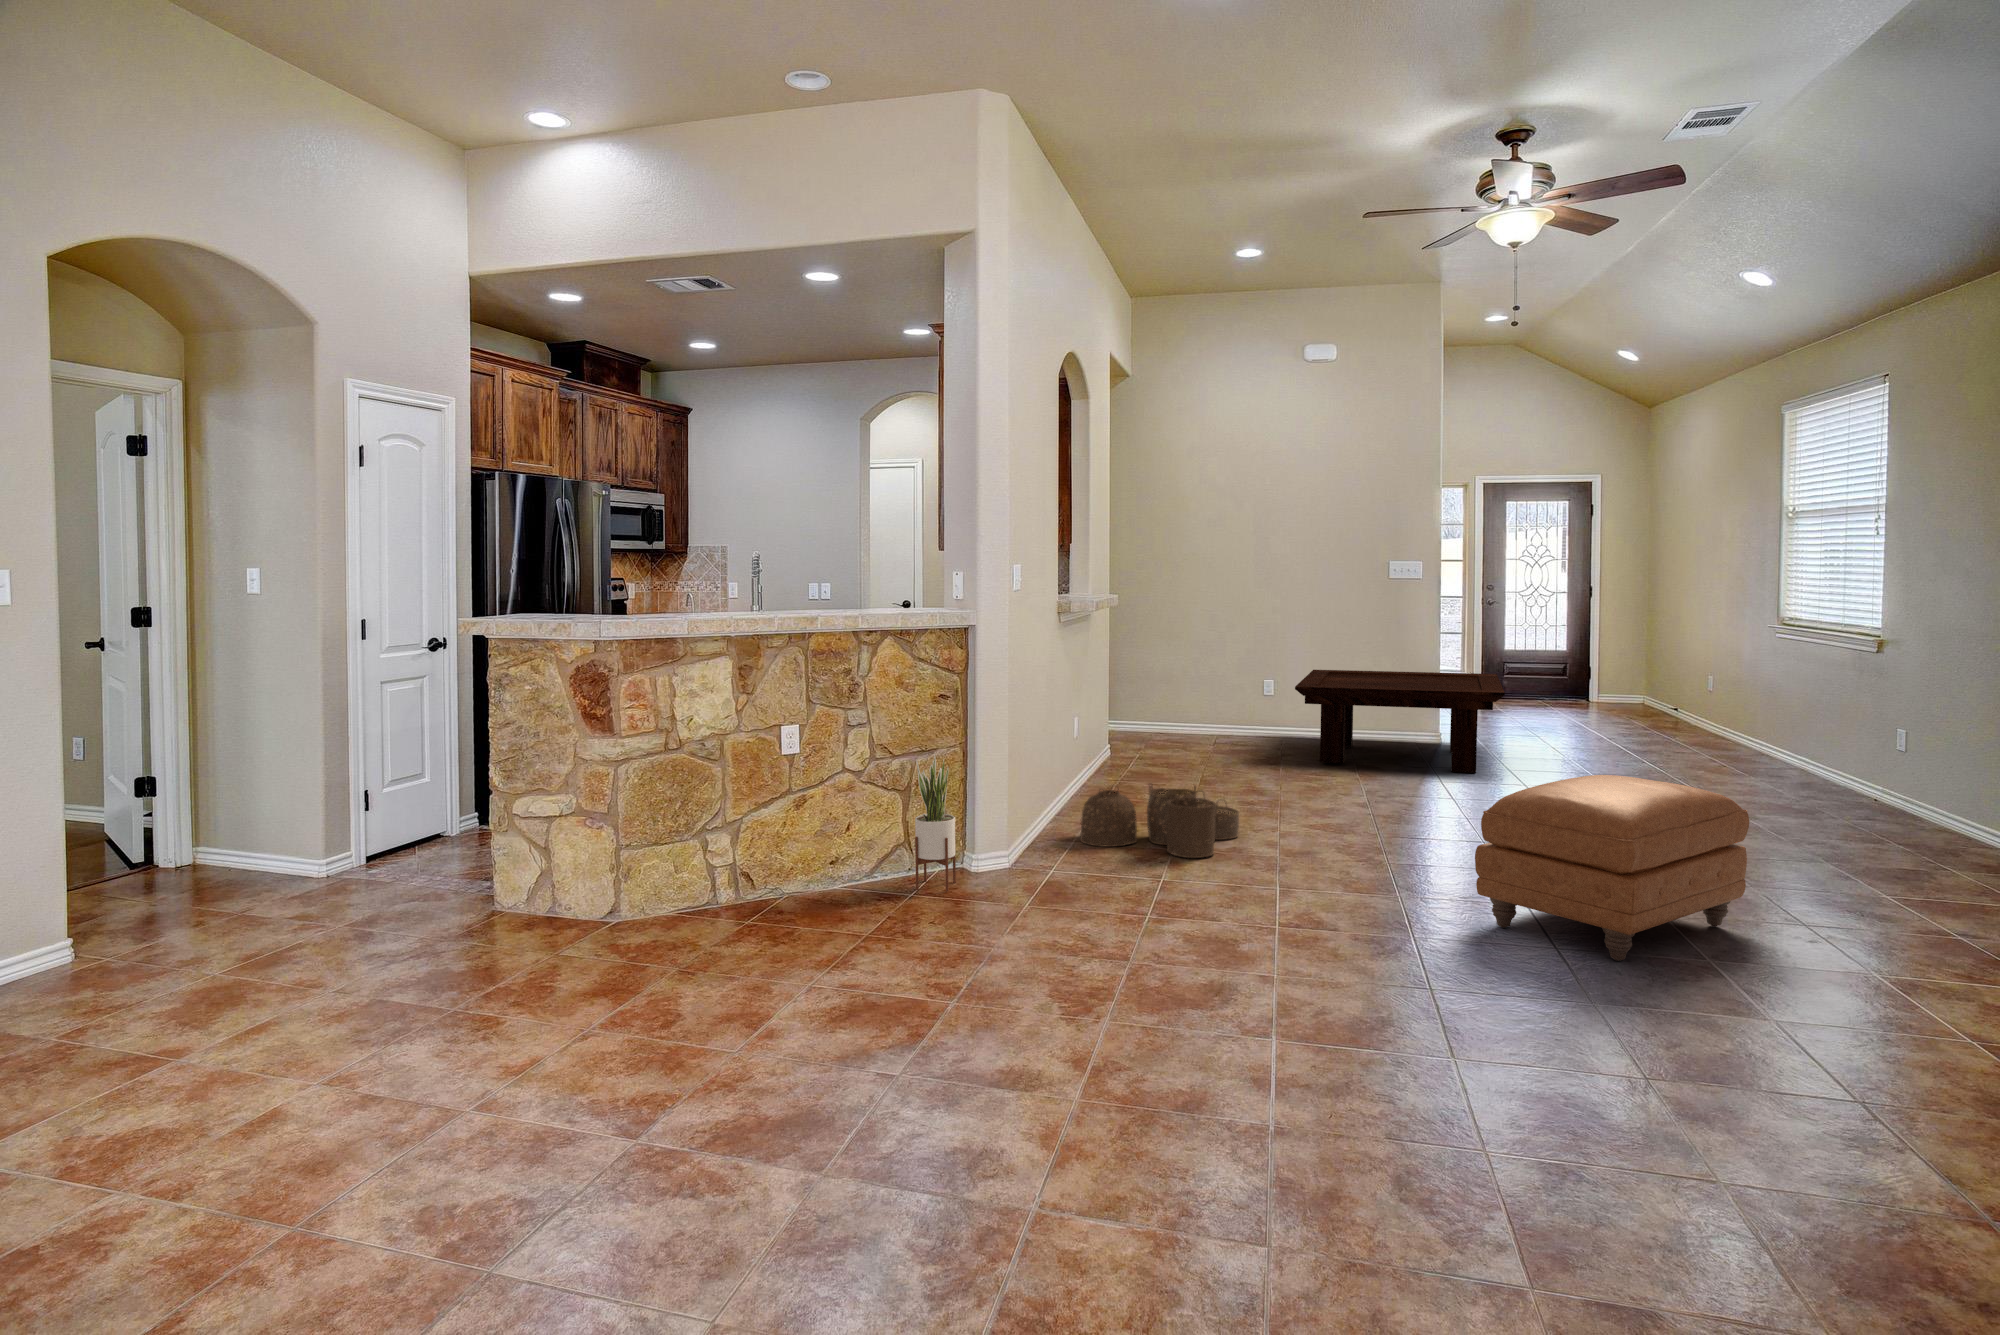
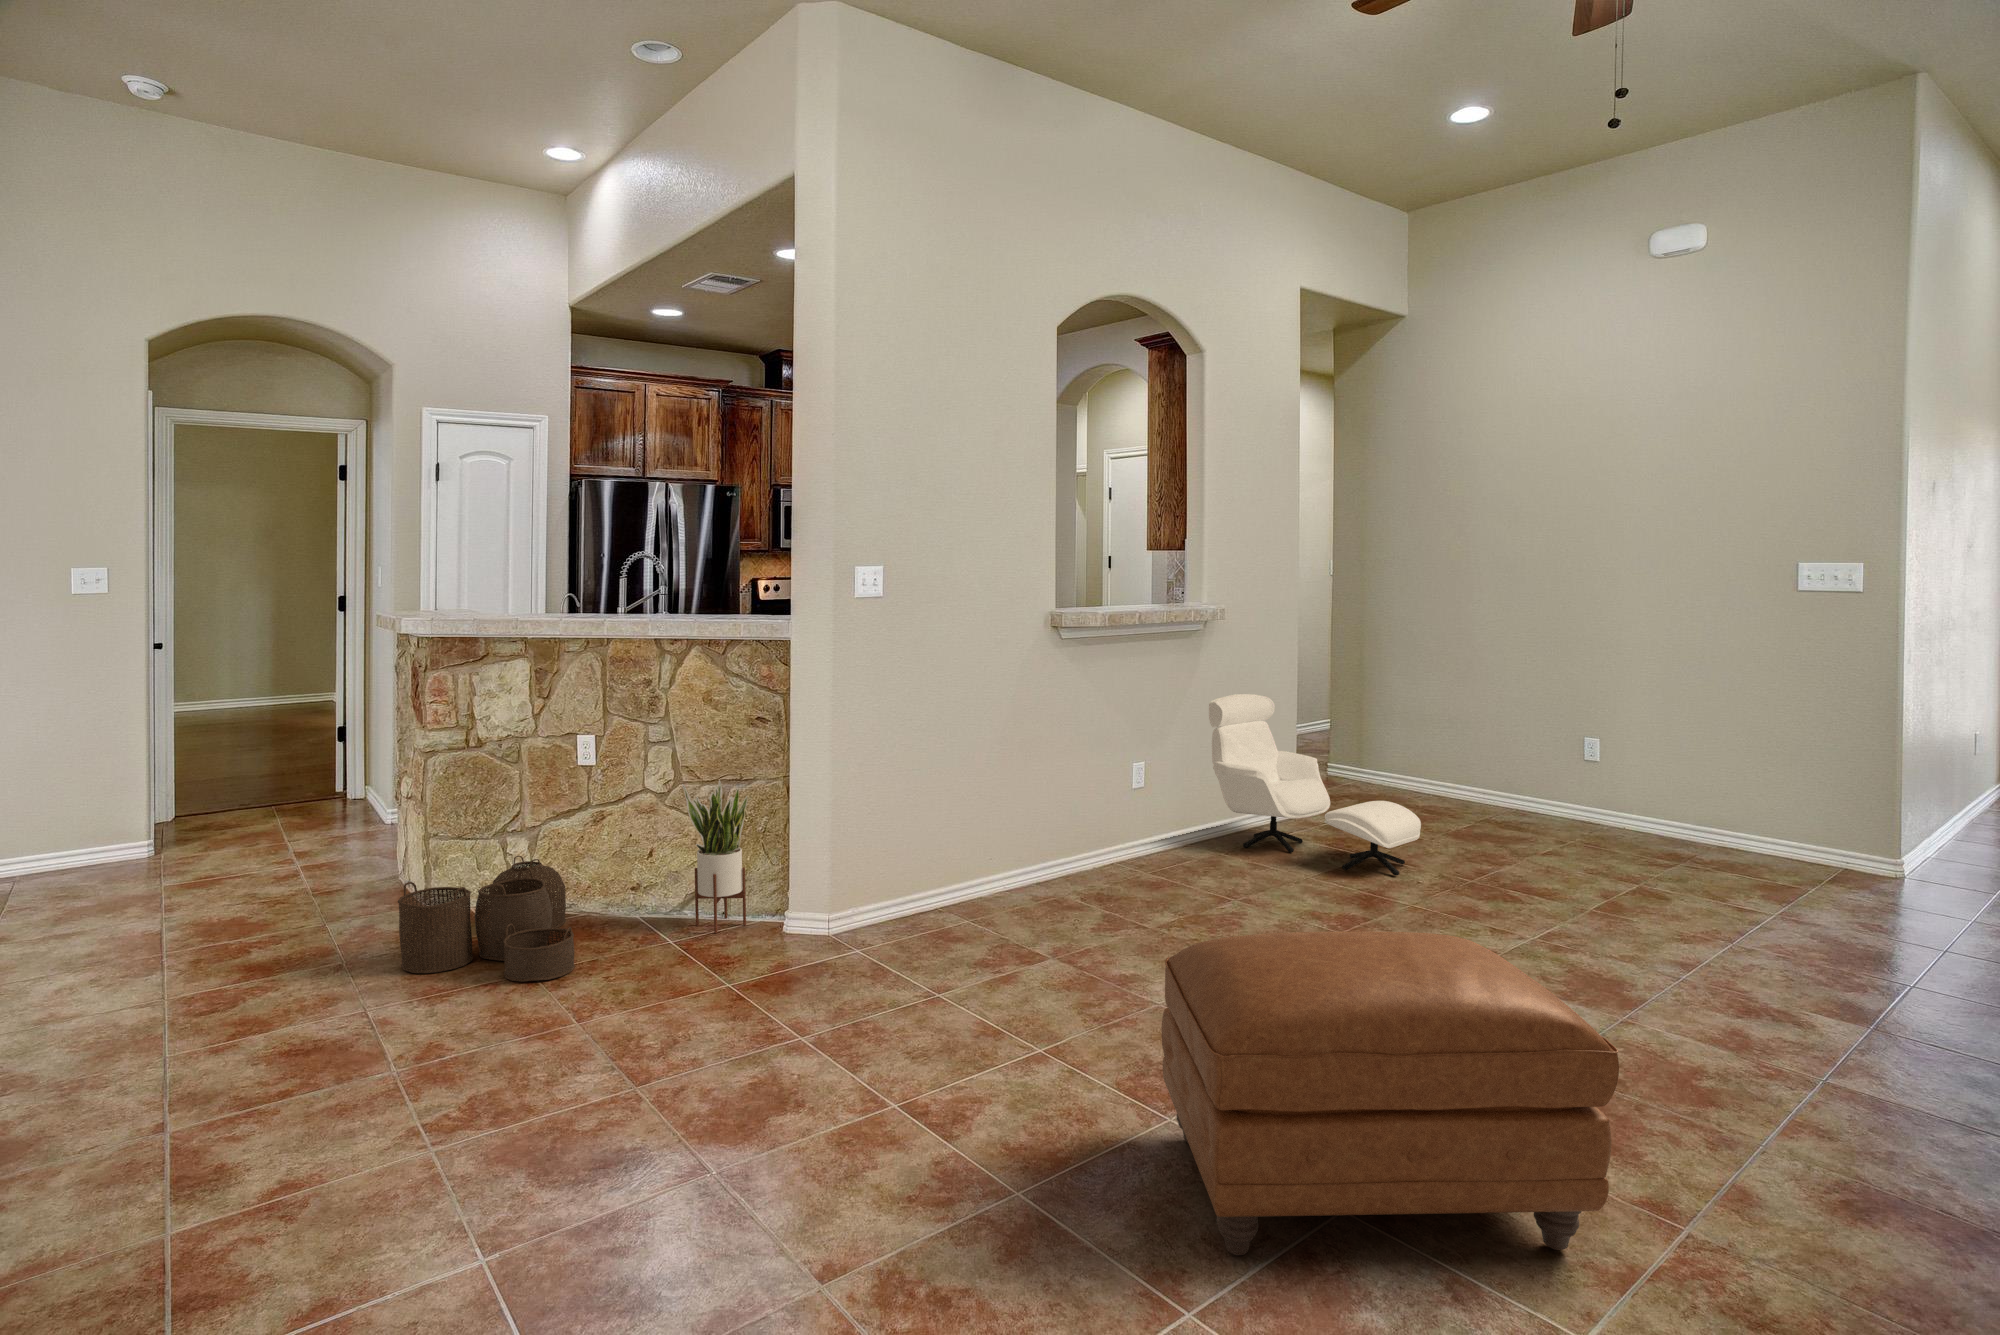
armchair: none [1140,657,1303,785] -> present [1209,694,1421,875]
coffee table: present [1295,670,1505,773] -> none [1447,726,1834,899]
woven basket: present [1080,784,1239,858] -> present [398,856,575,982]

